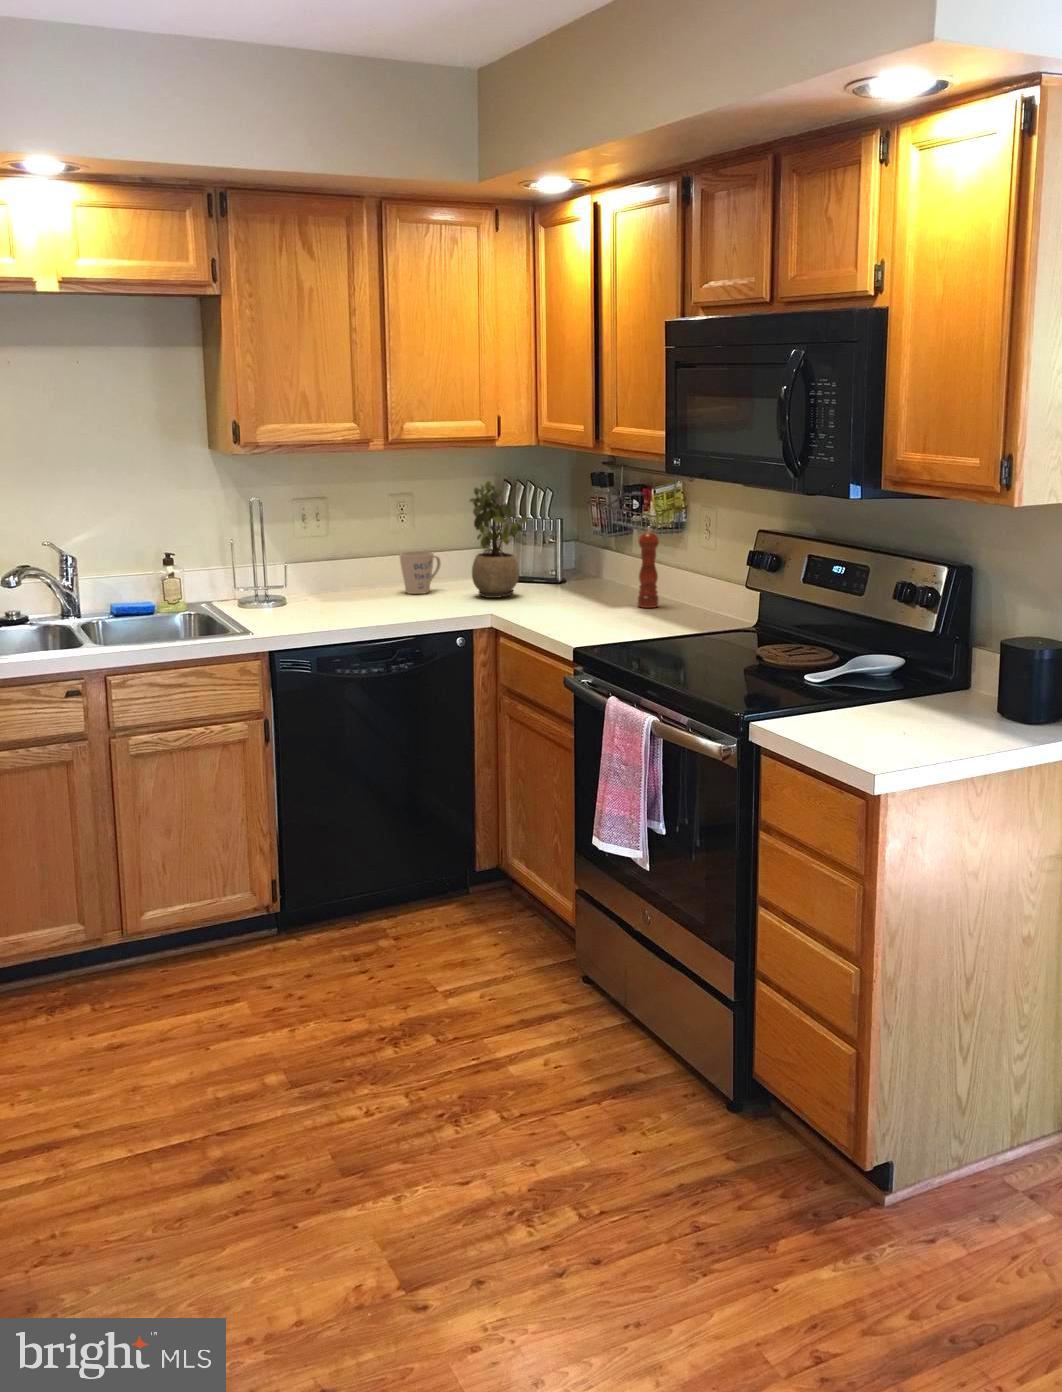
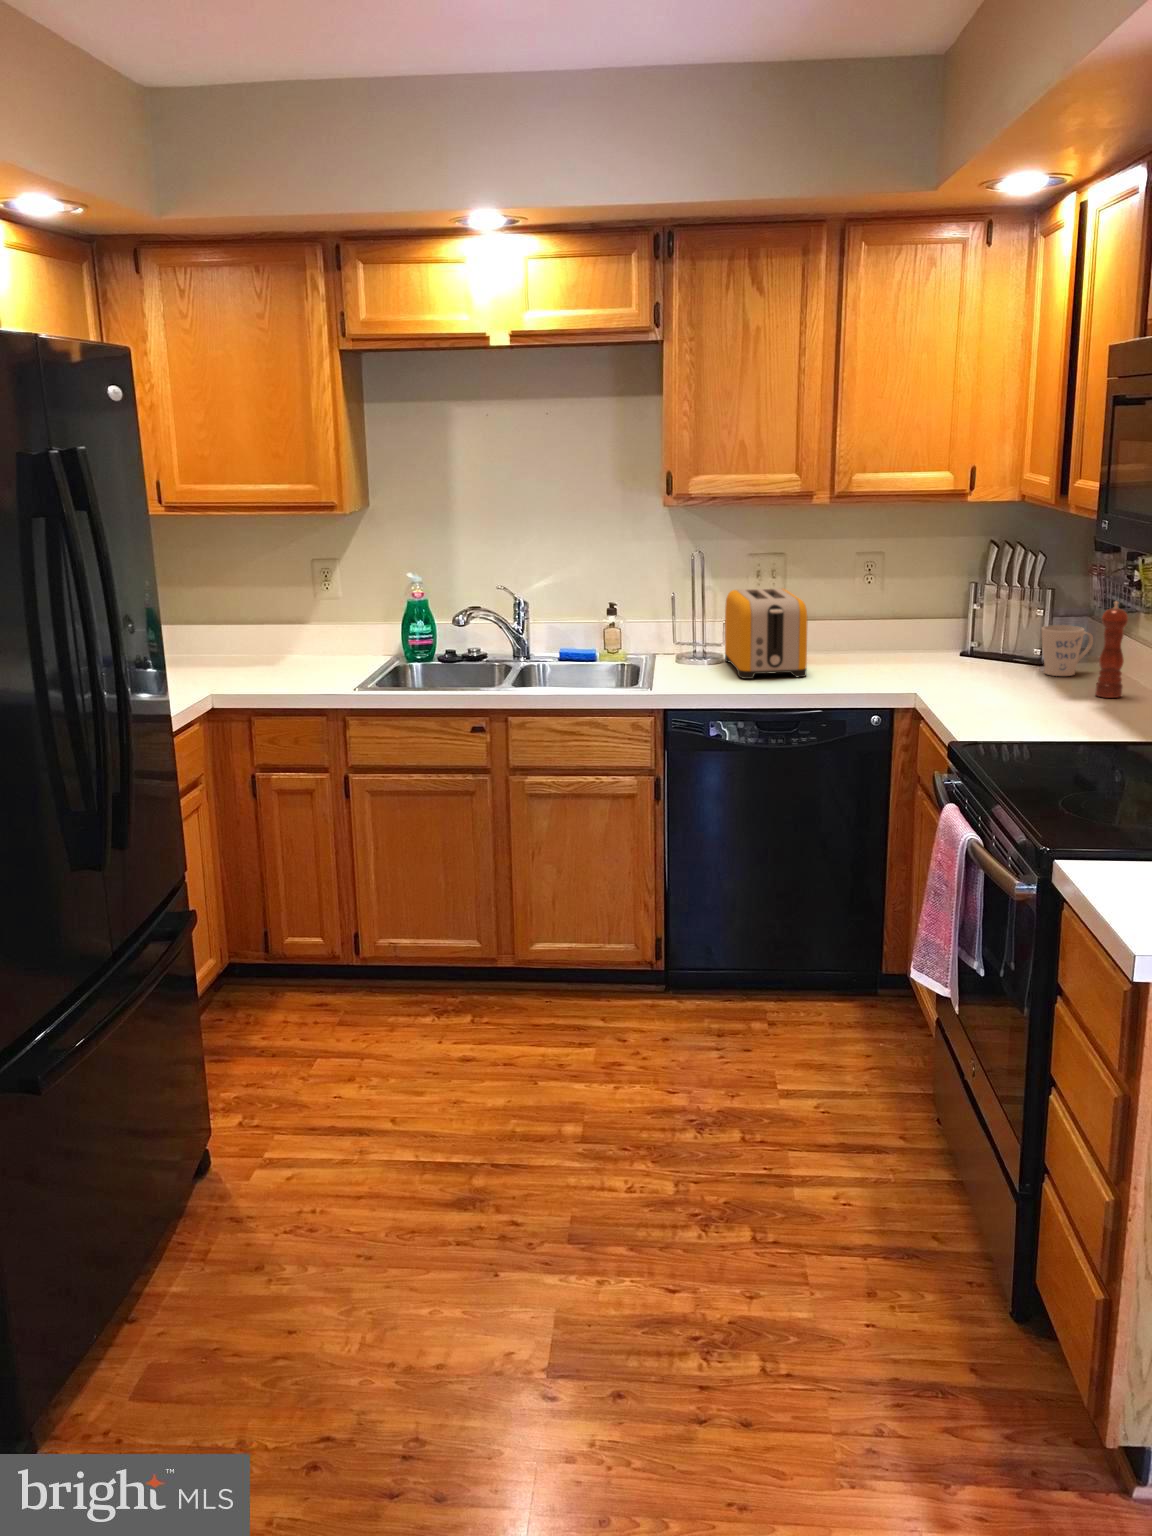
potted plant: present [470,481,528,598] -> none [921,539,980,669]
toaster: none [287,533,384,619] -> present [725,588,807,679]
mug: present [400,551,441,594] -> present [1042,625,1093,676]

